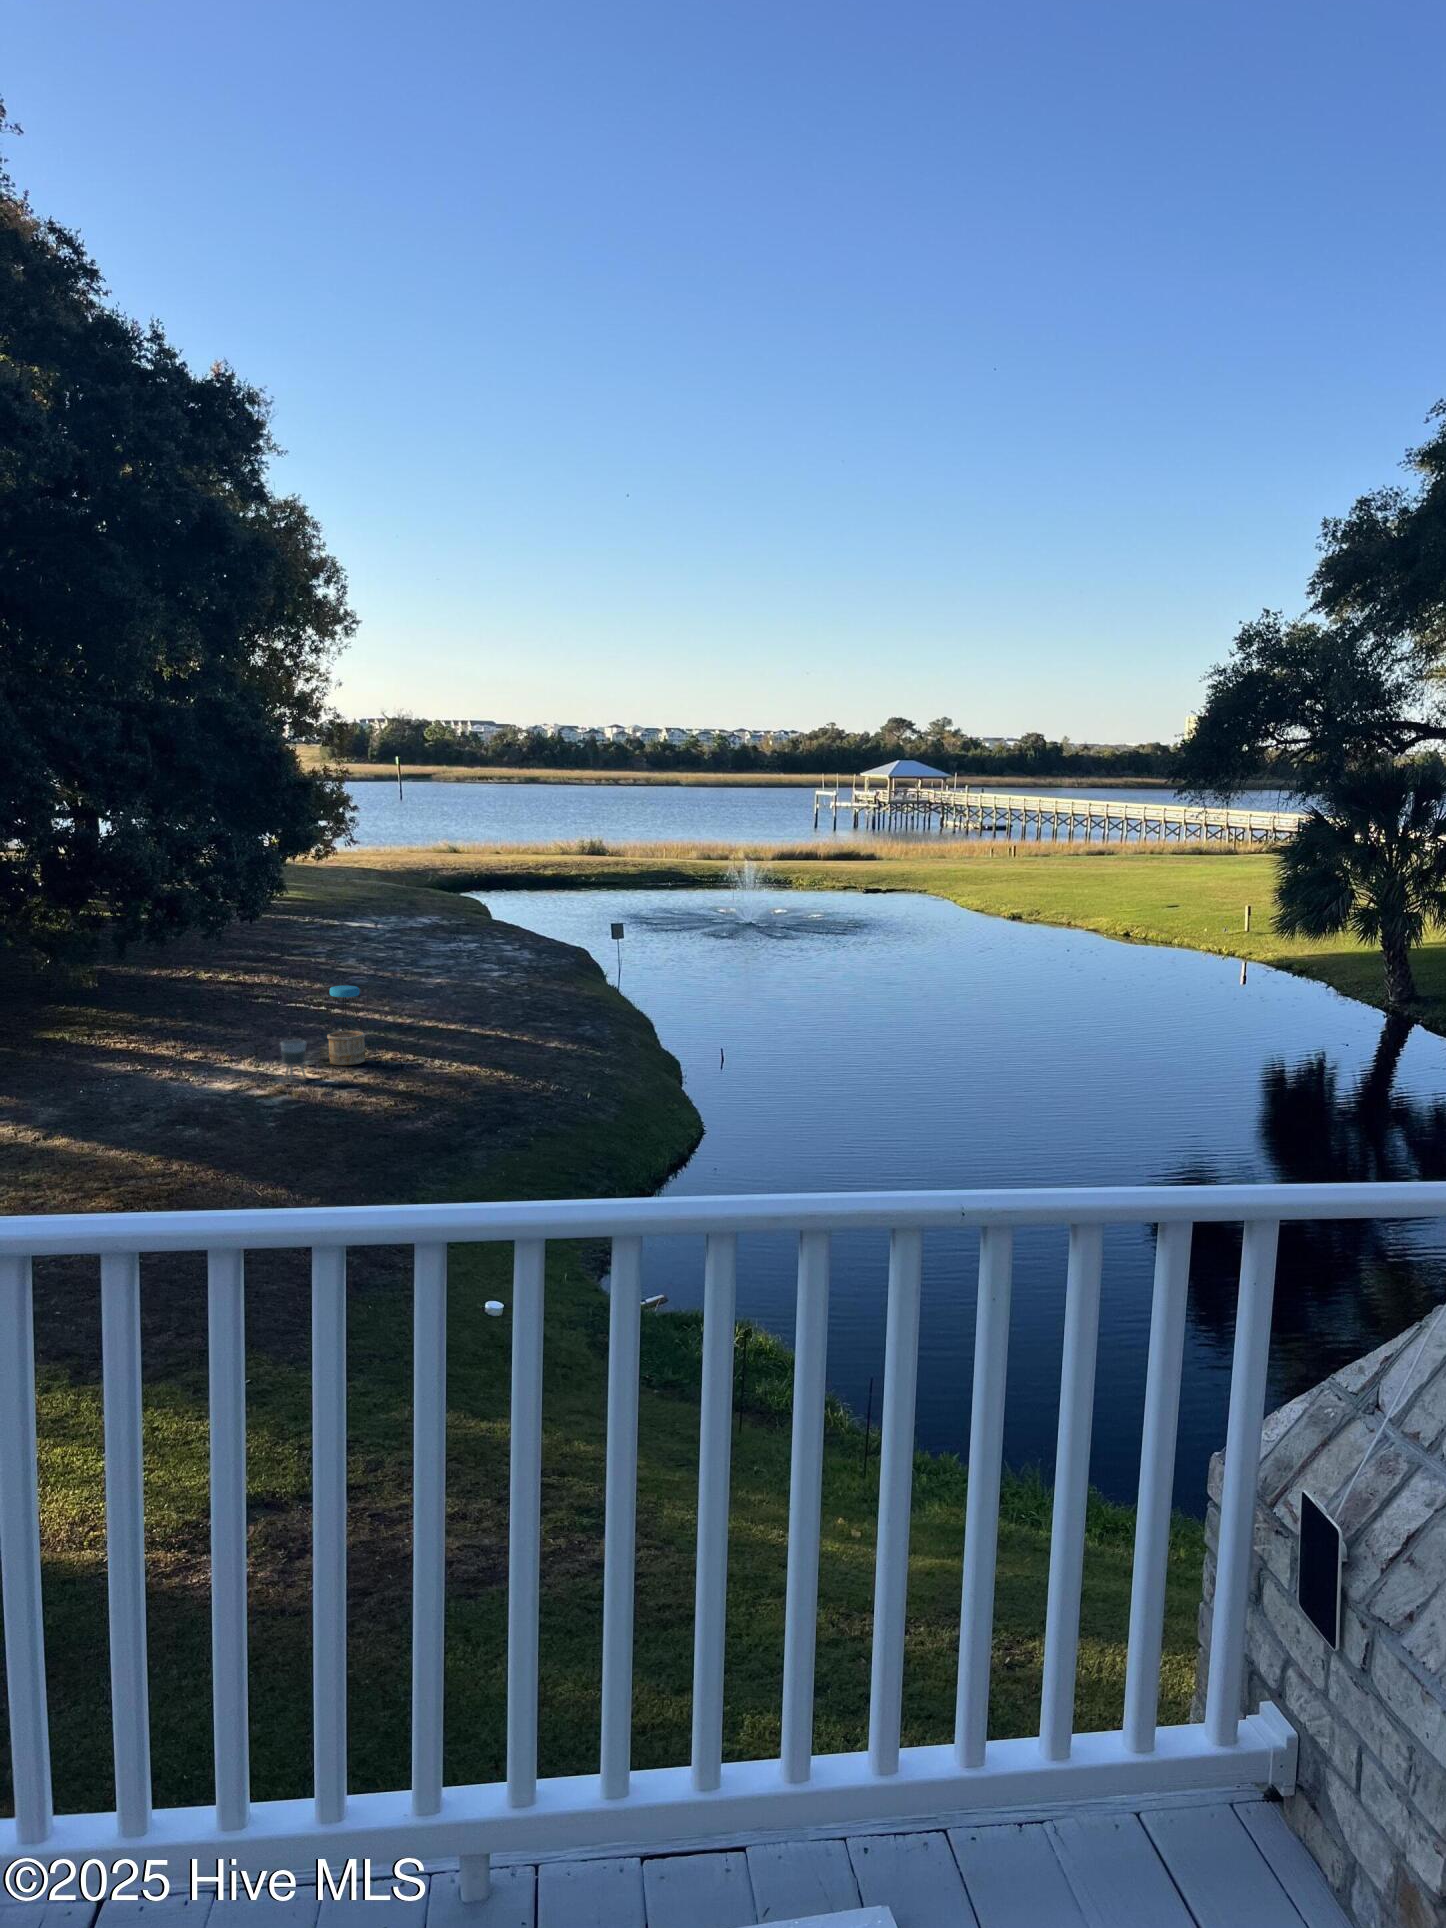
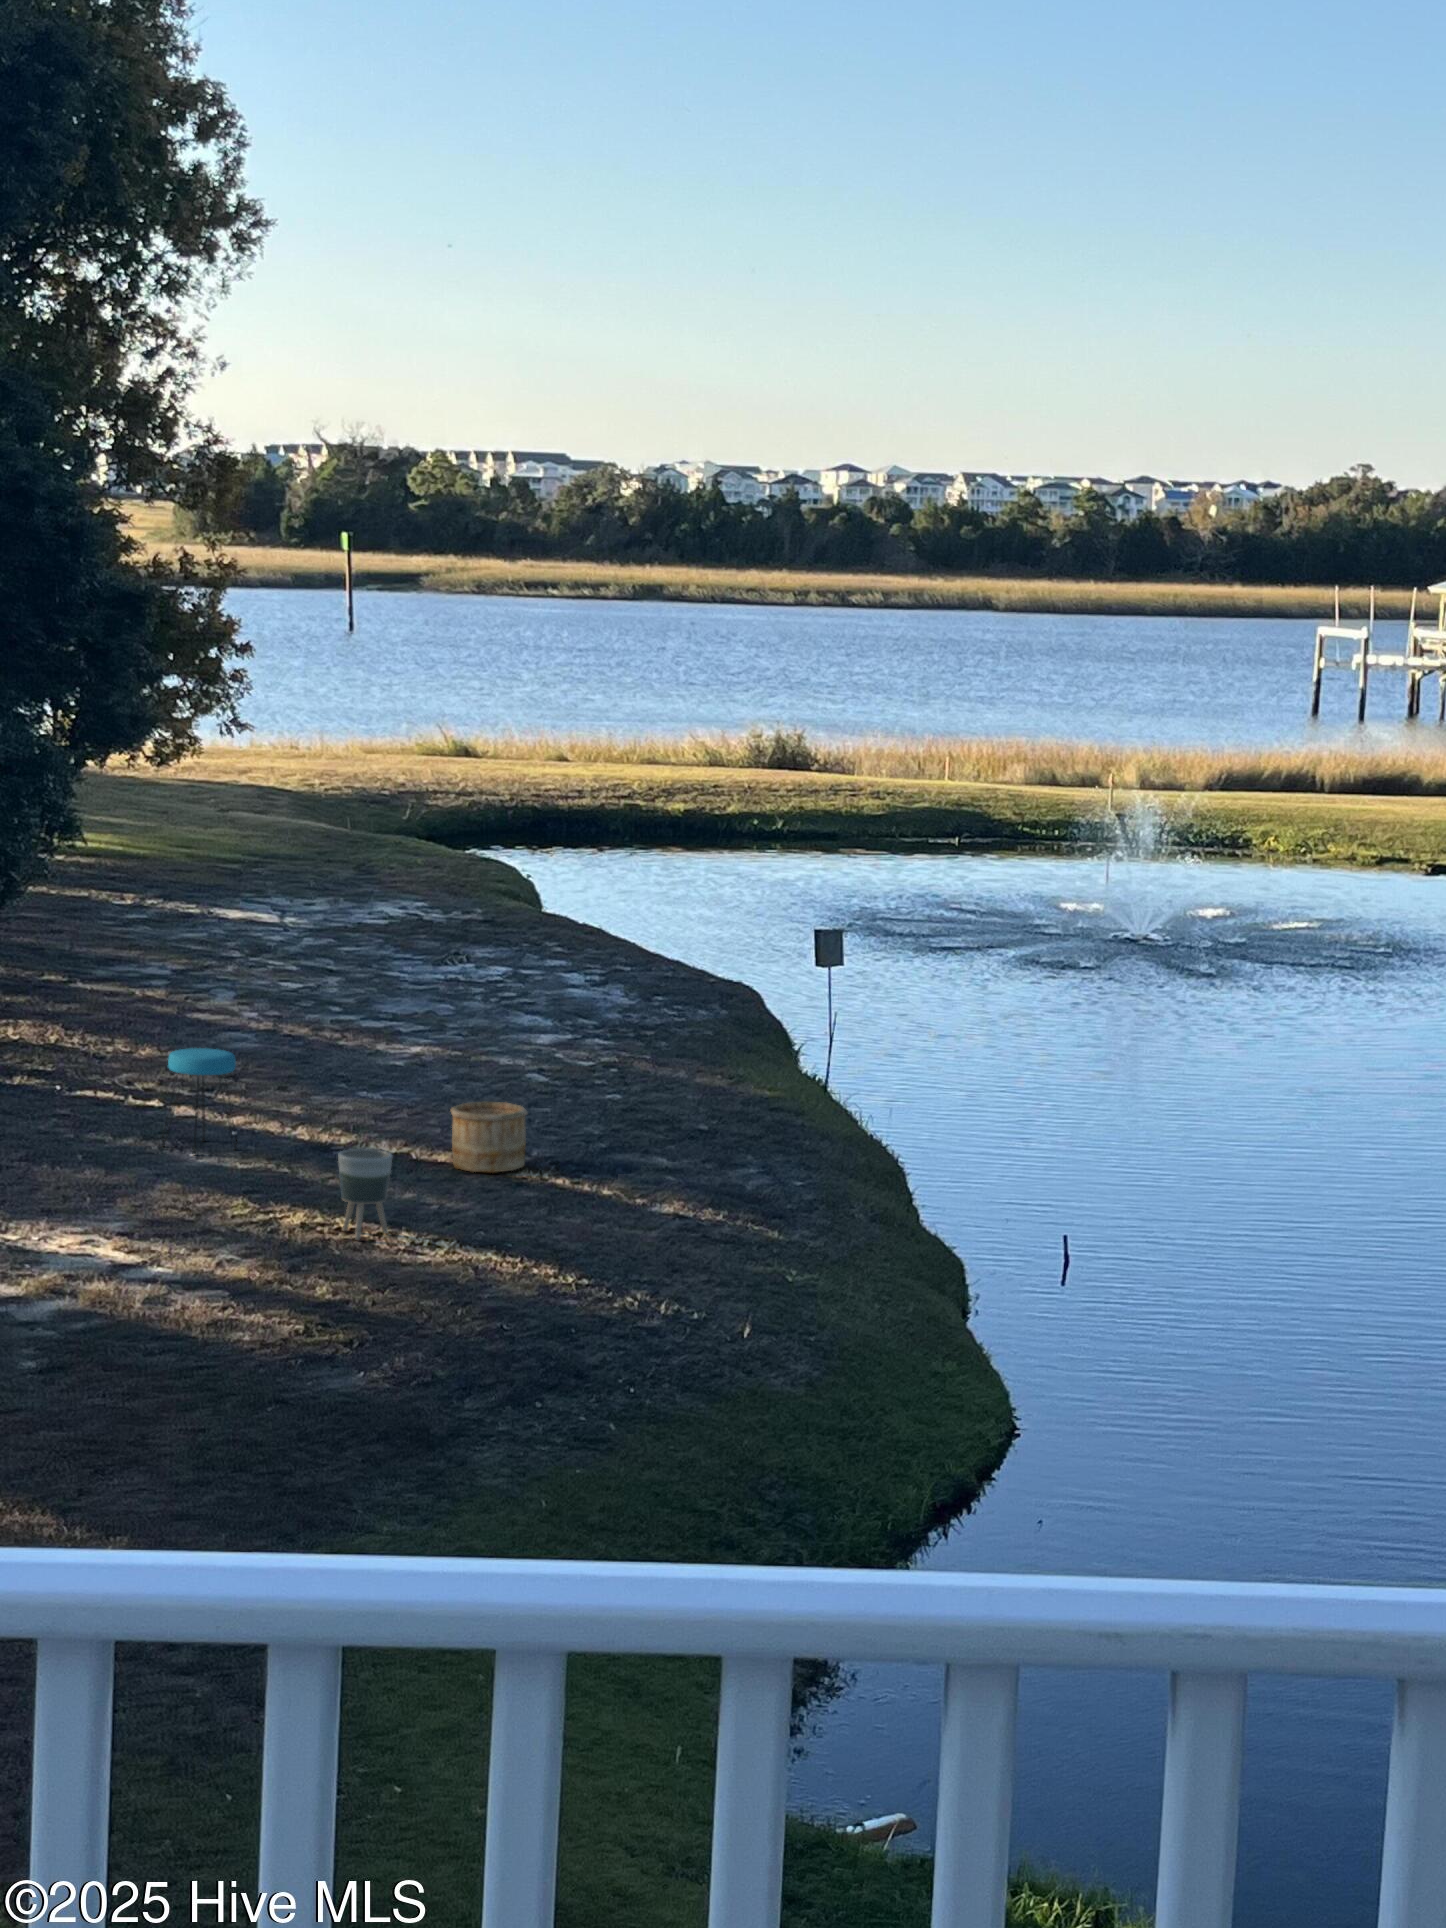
wooden bucket: present [327,1031,365,1065] -> present [450,1102,528,1173]
planter: present [281,1040,306,1081] -> present [338,1149,392,1240]

